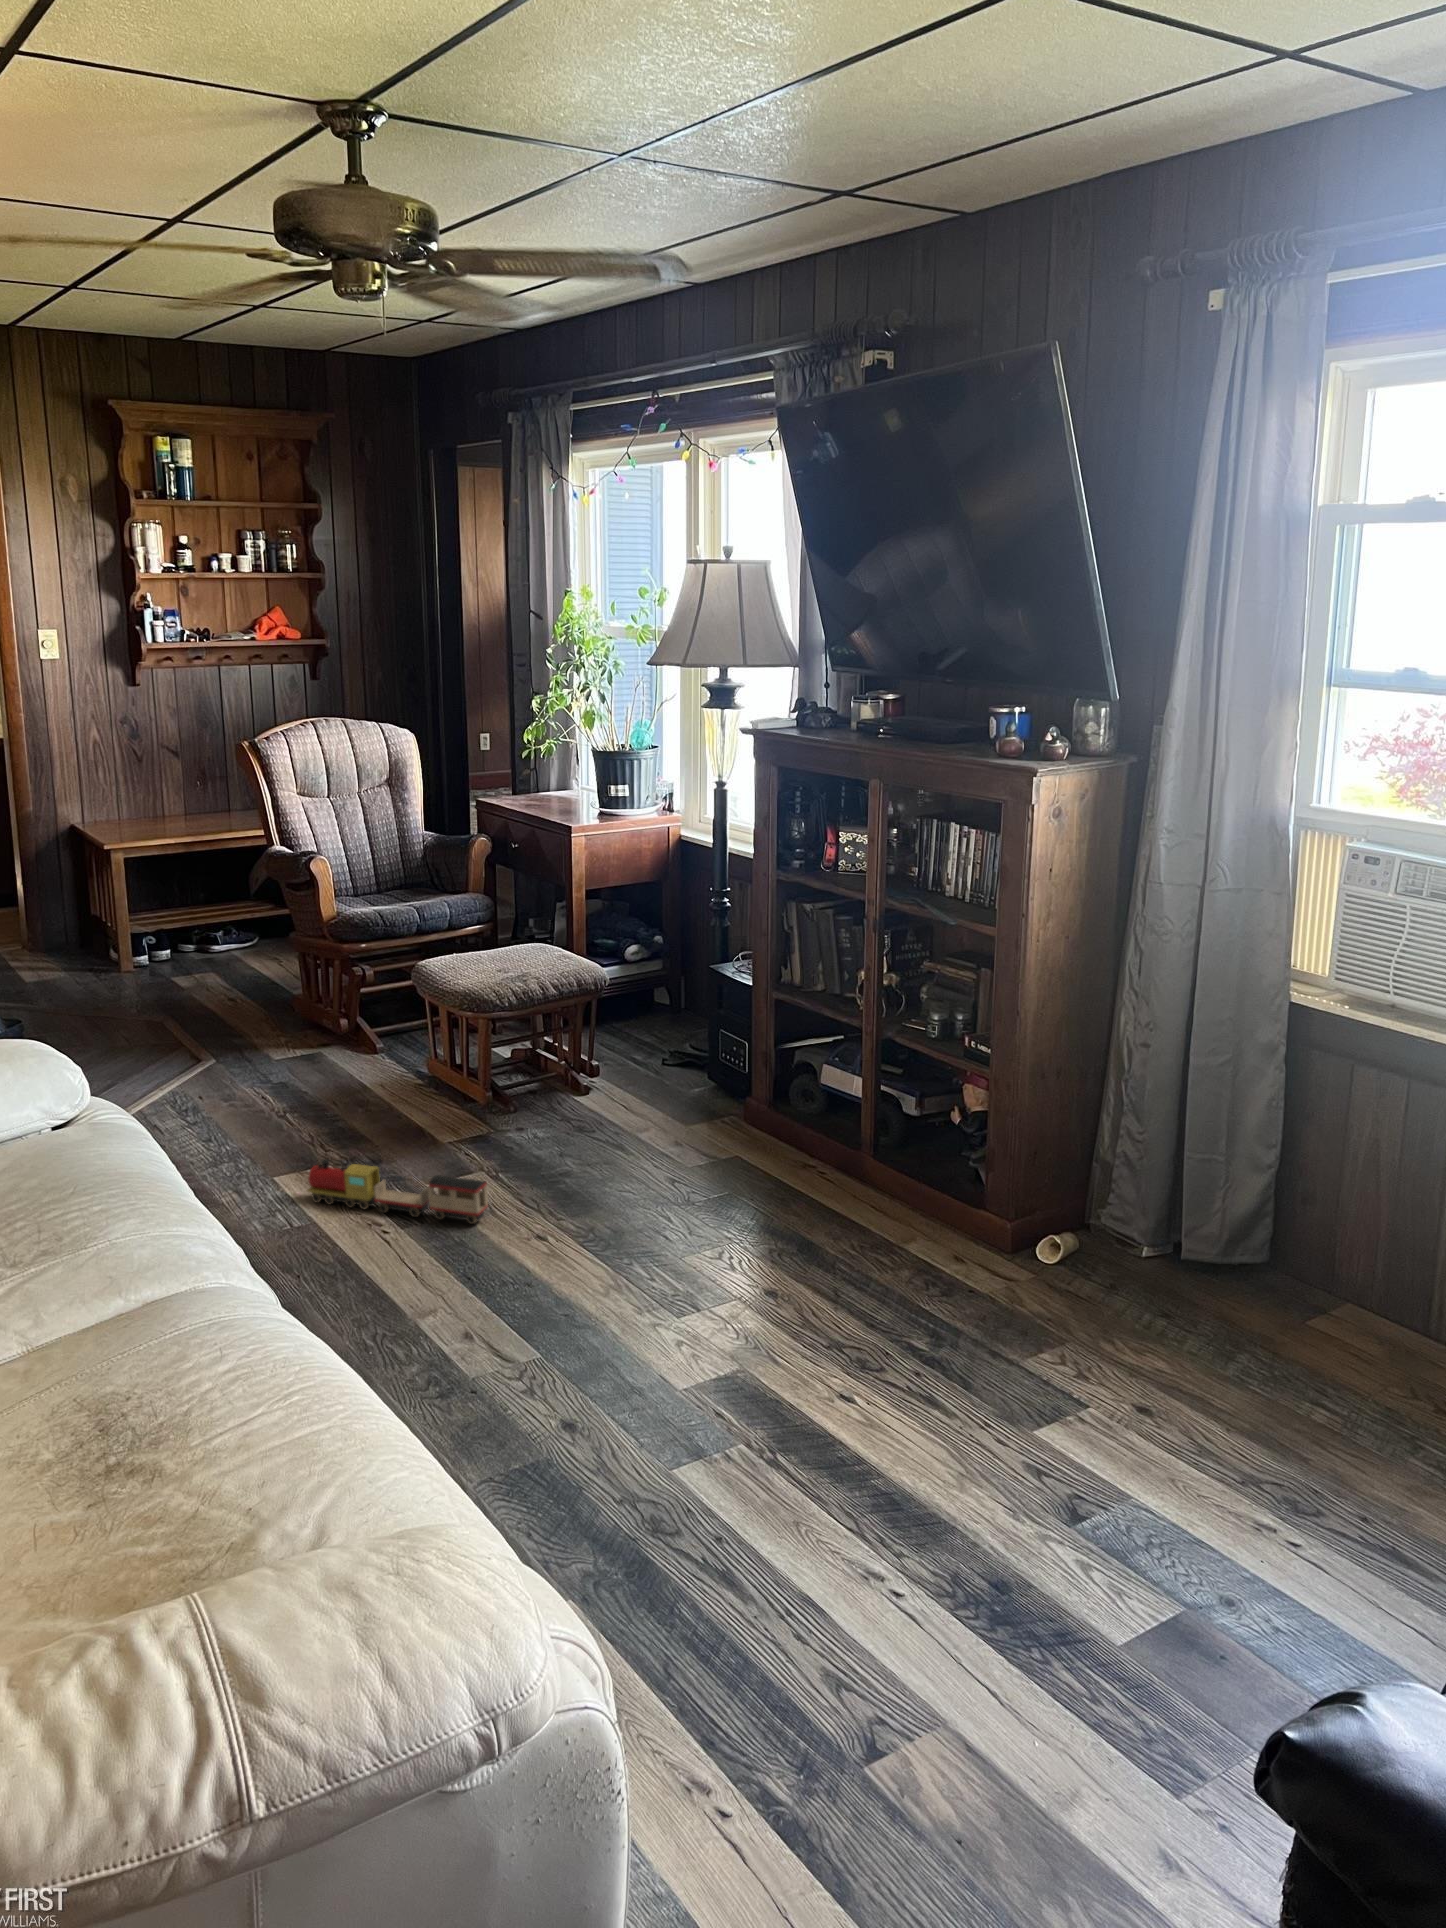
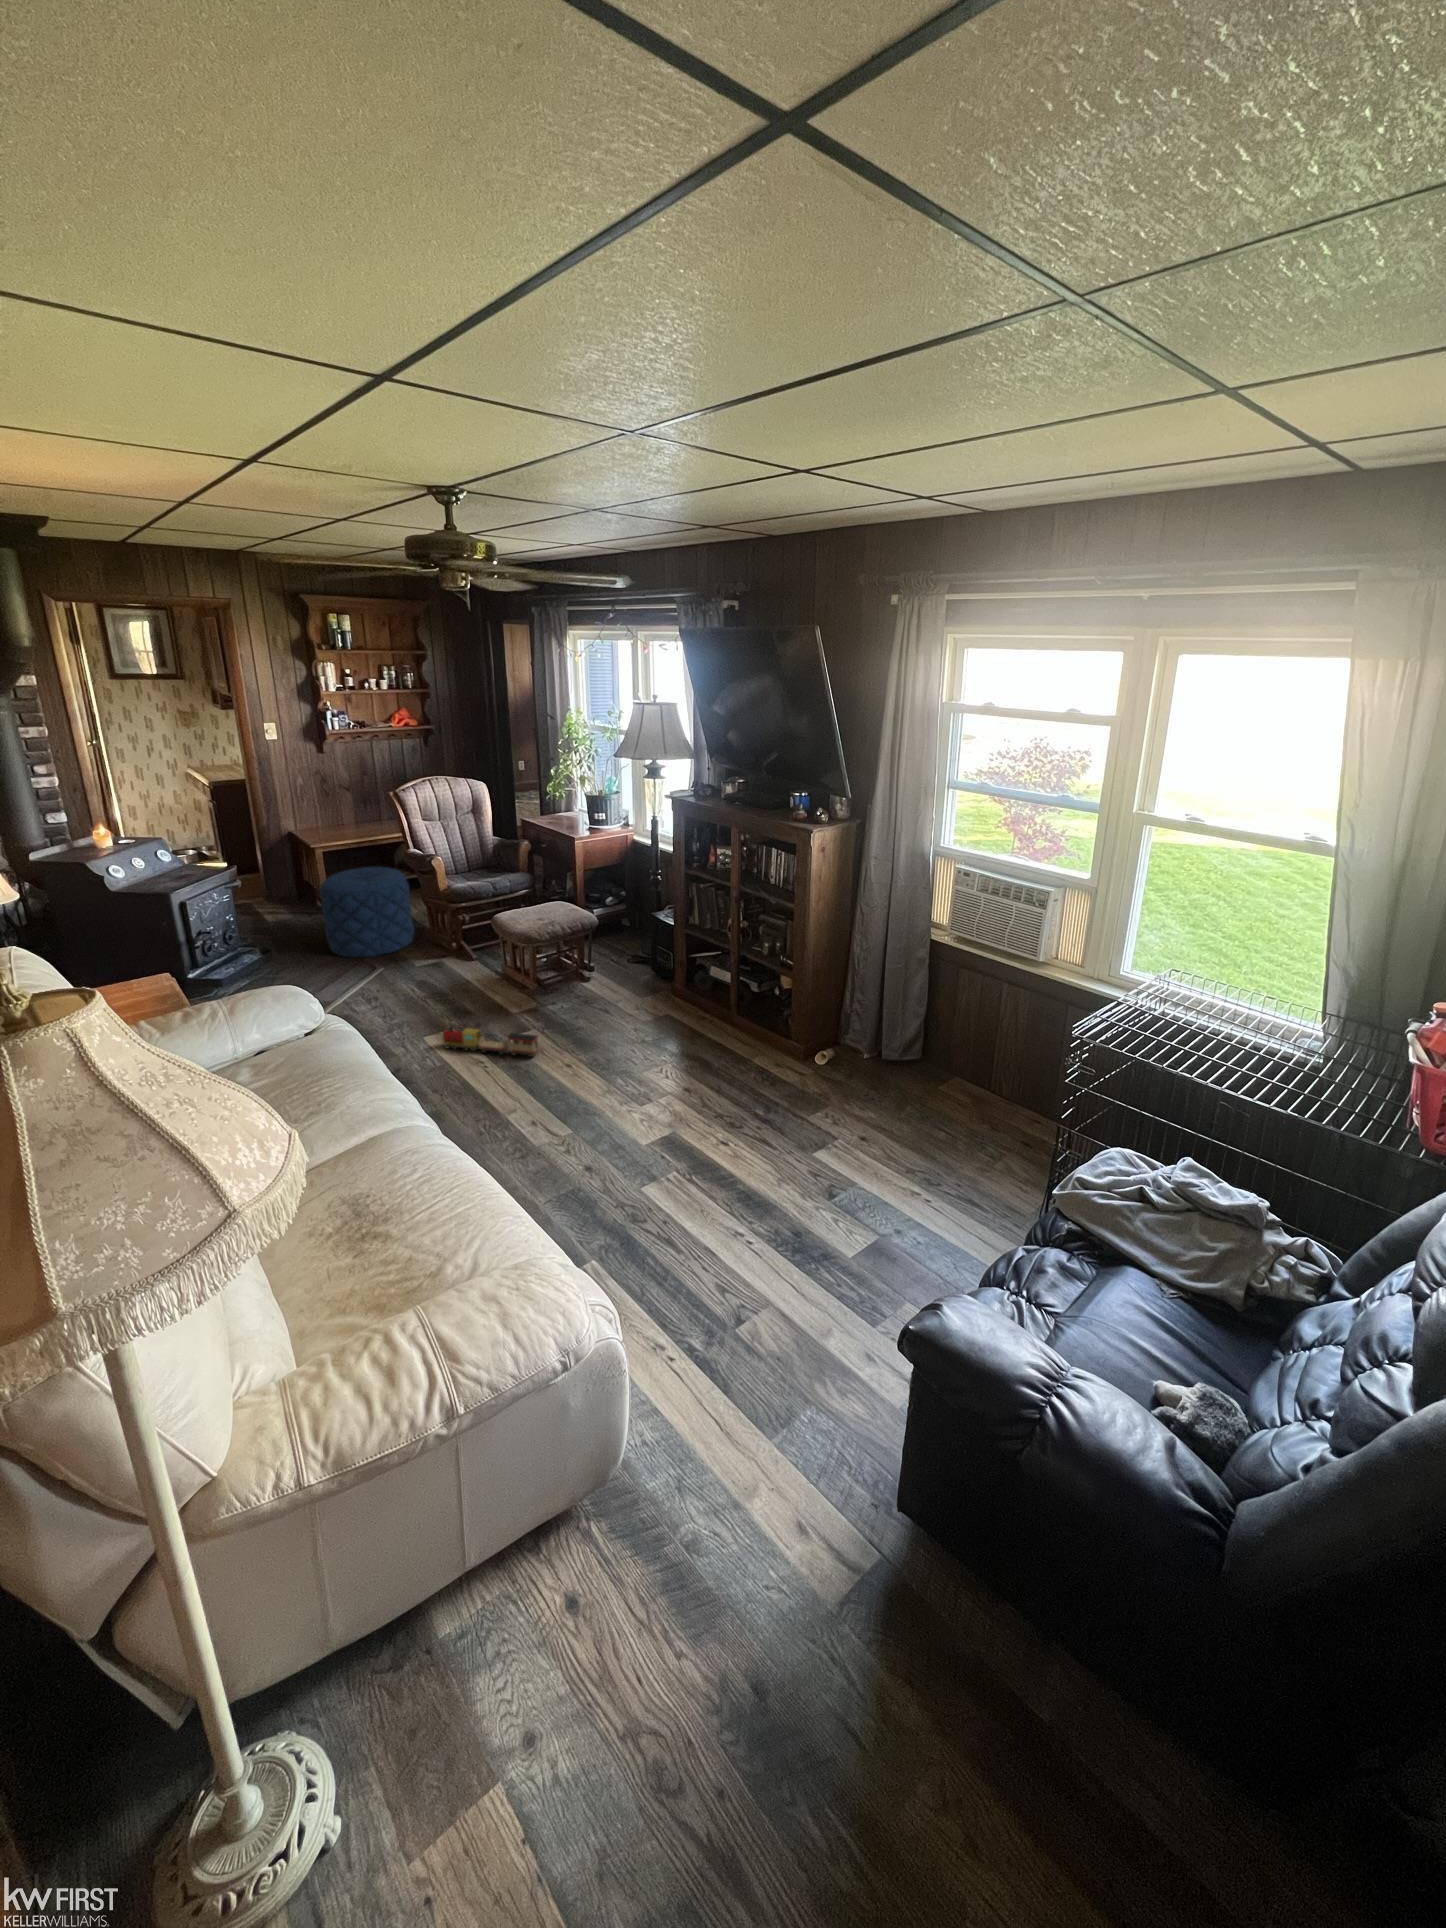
pouf: none [111,880,274,1045] -> present [320,867,414,958]

